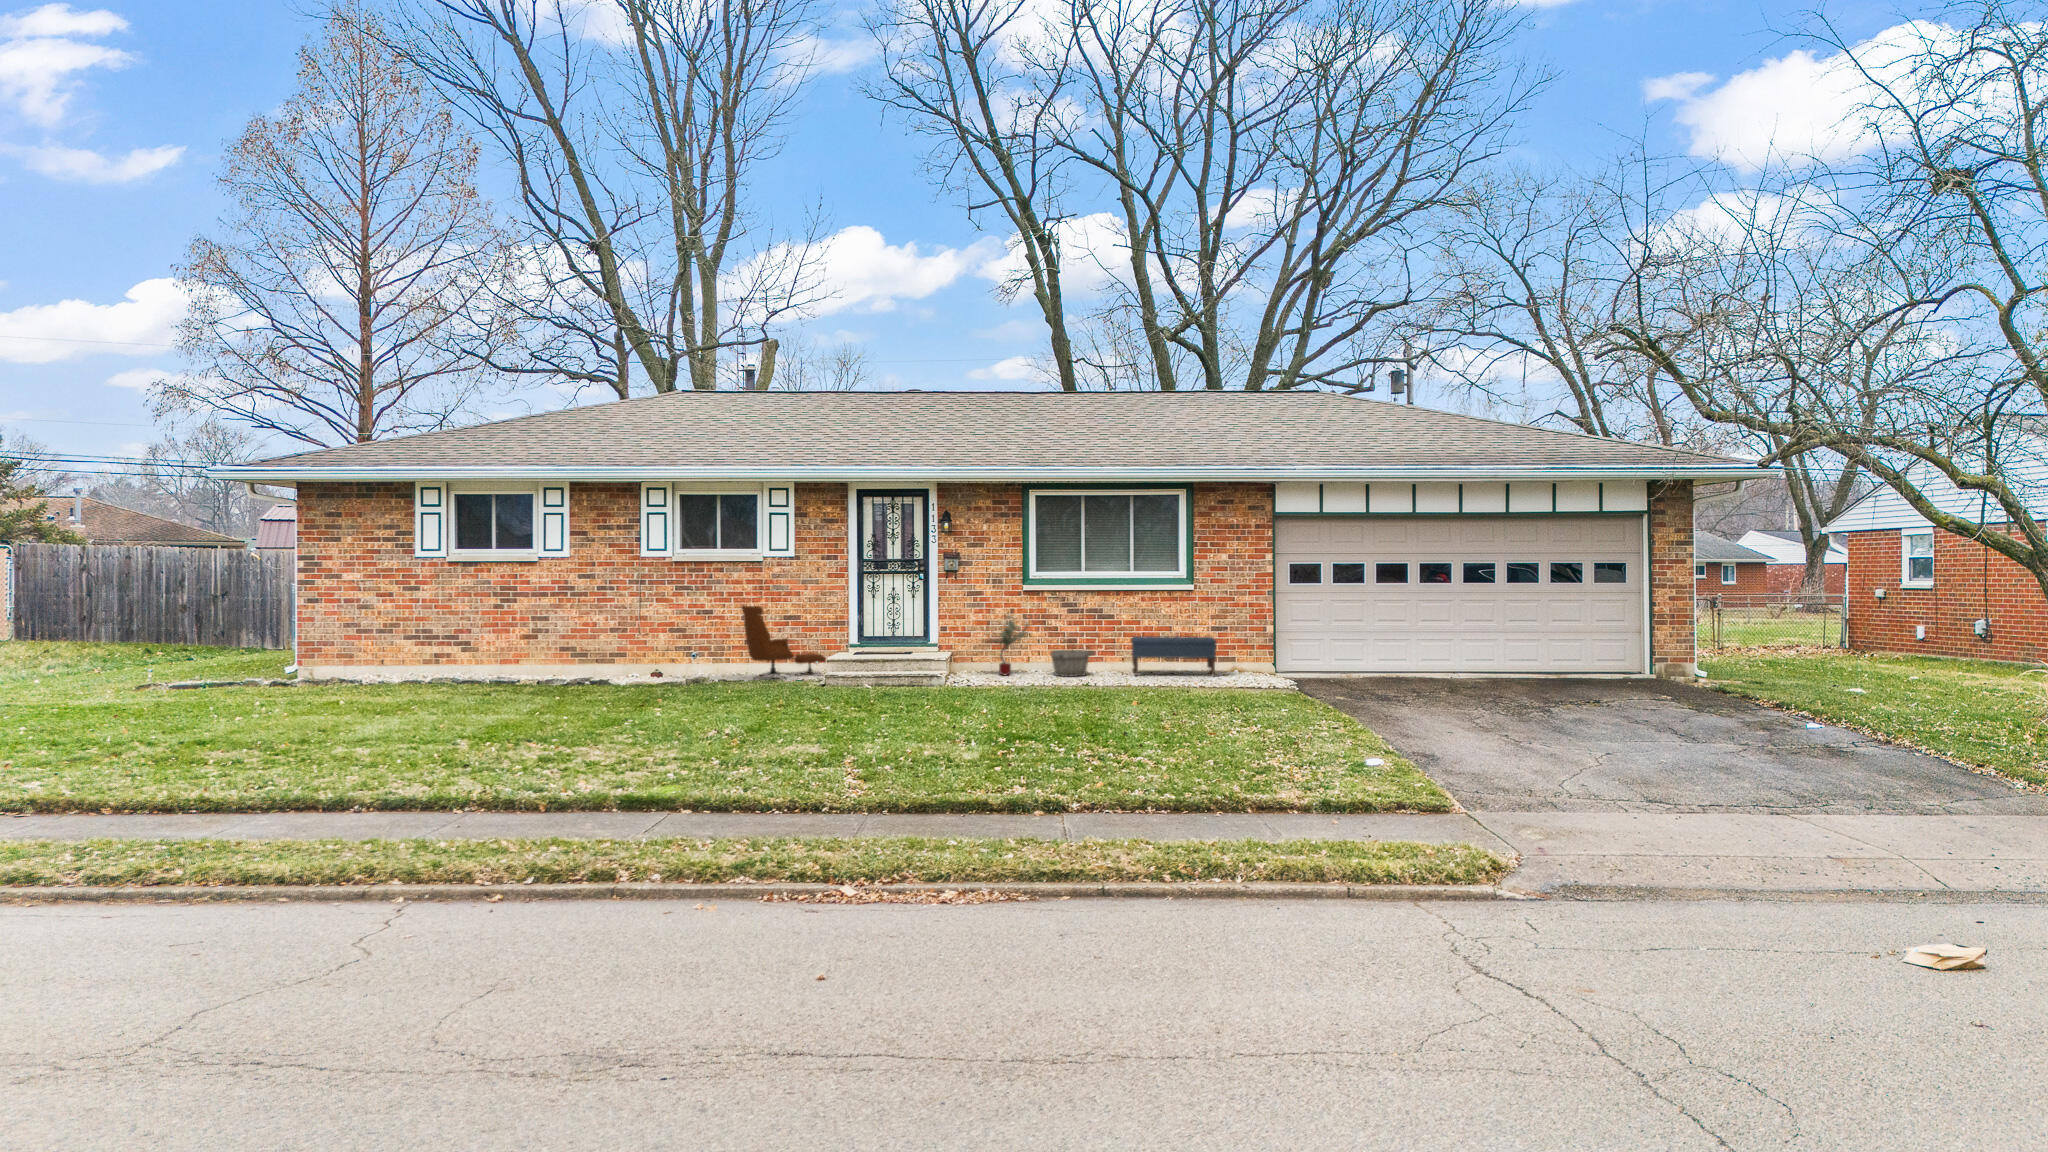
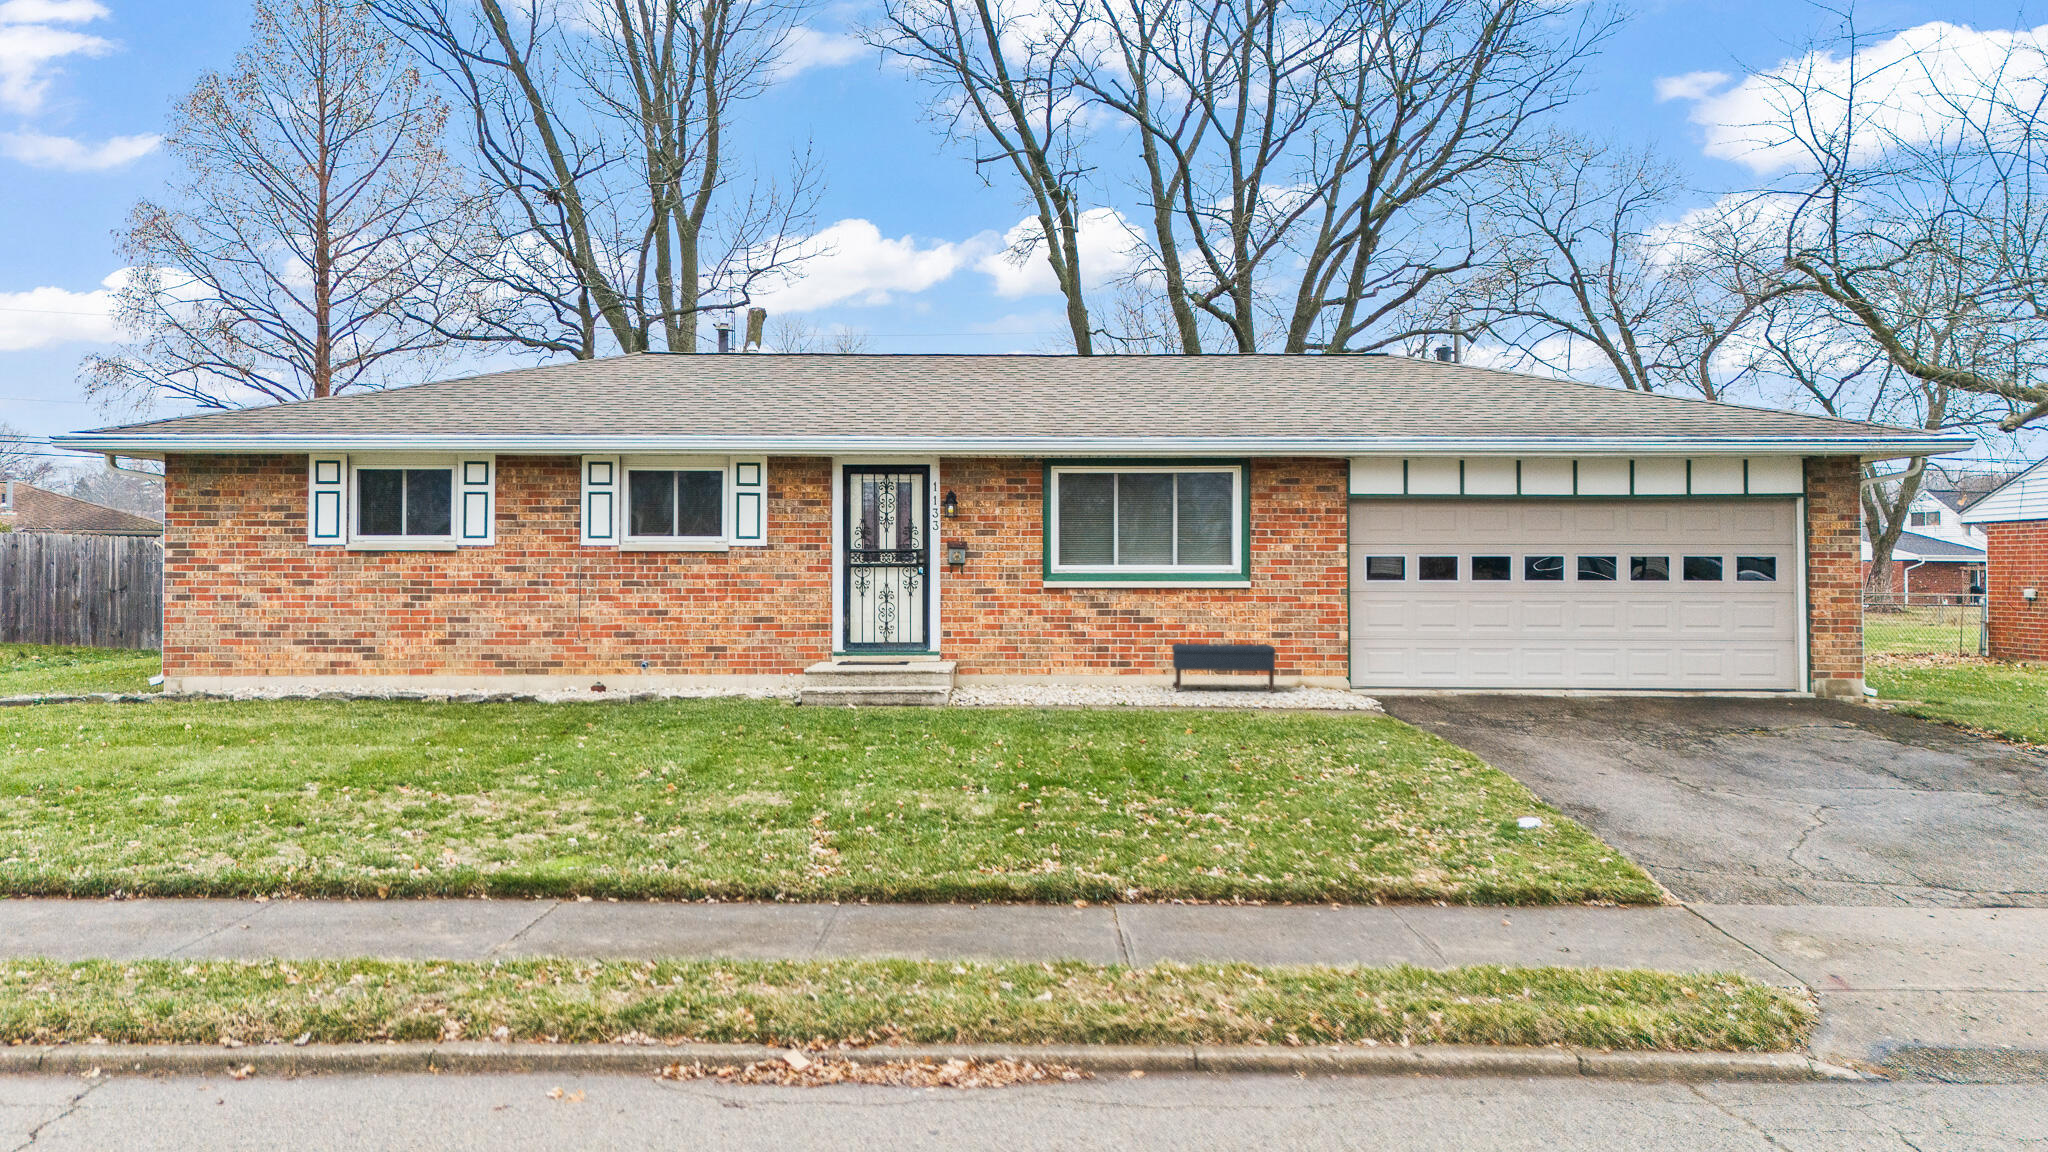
lounge chair: present [742,605,825,676] -> none [701,604,804,695]
potted tree: present [982,613,1030,676] -> none [989,614,1052,690]
wooden bucket: present [1051,649,1090,677] -> none [1075,650,1122,692]

